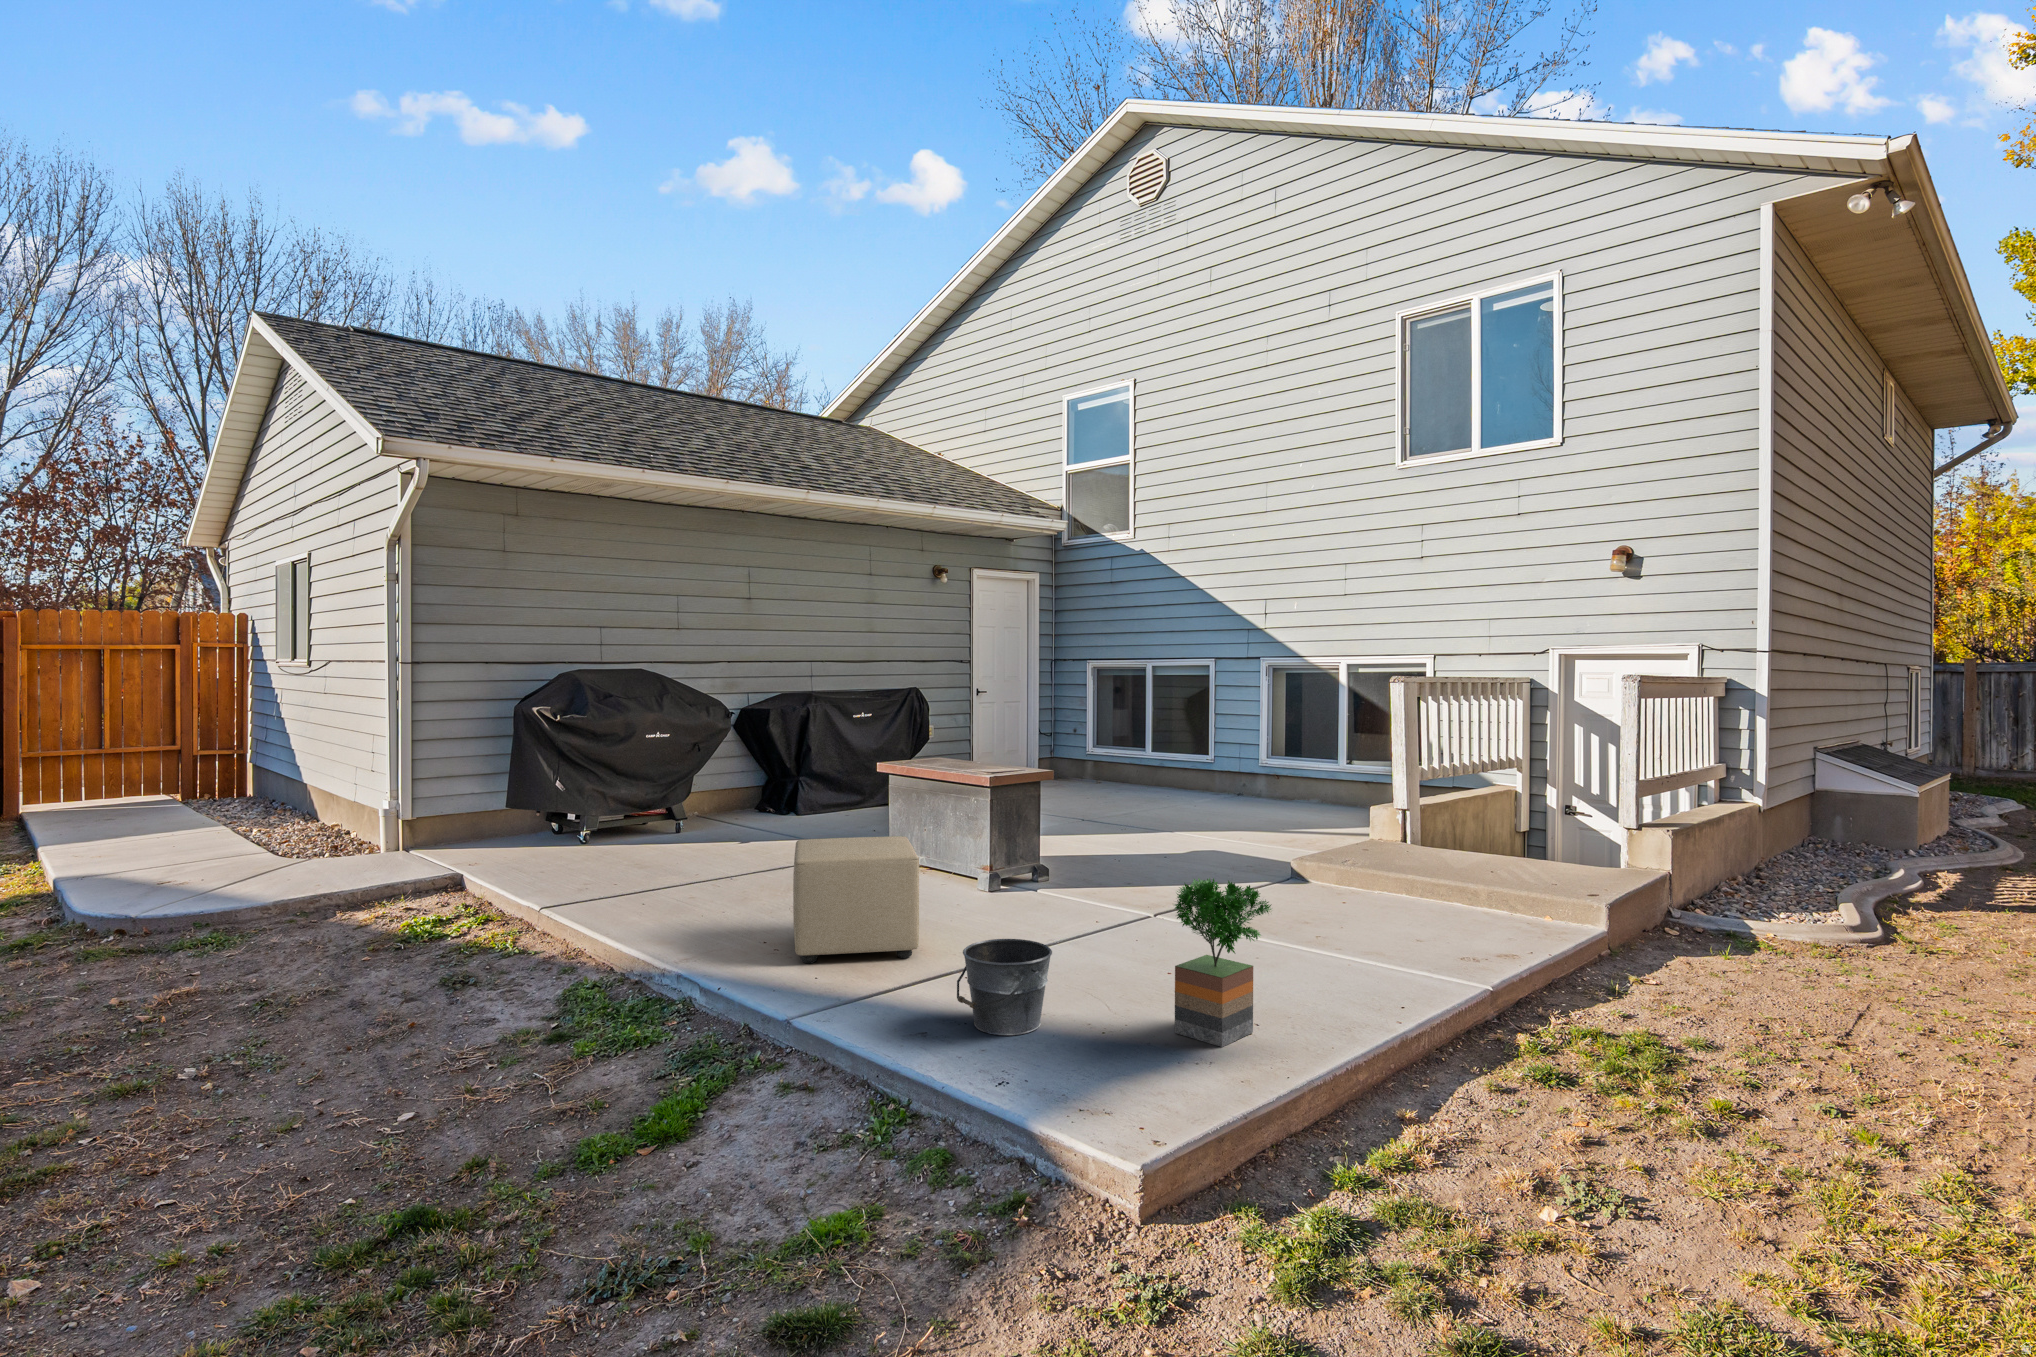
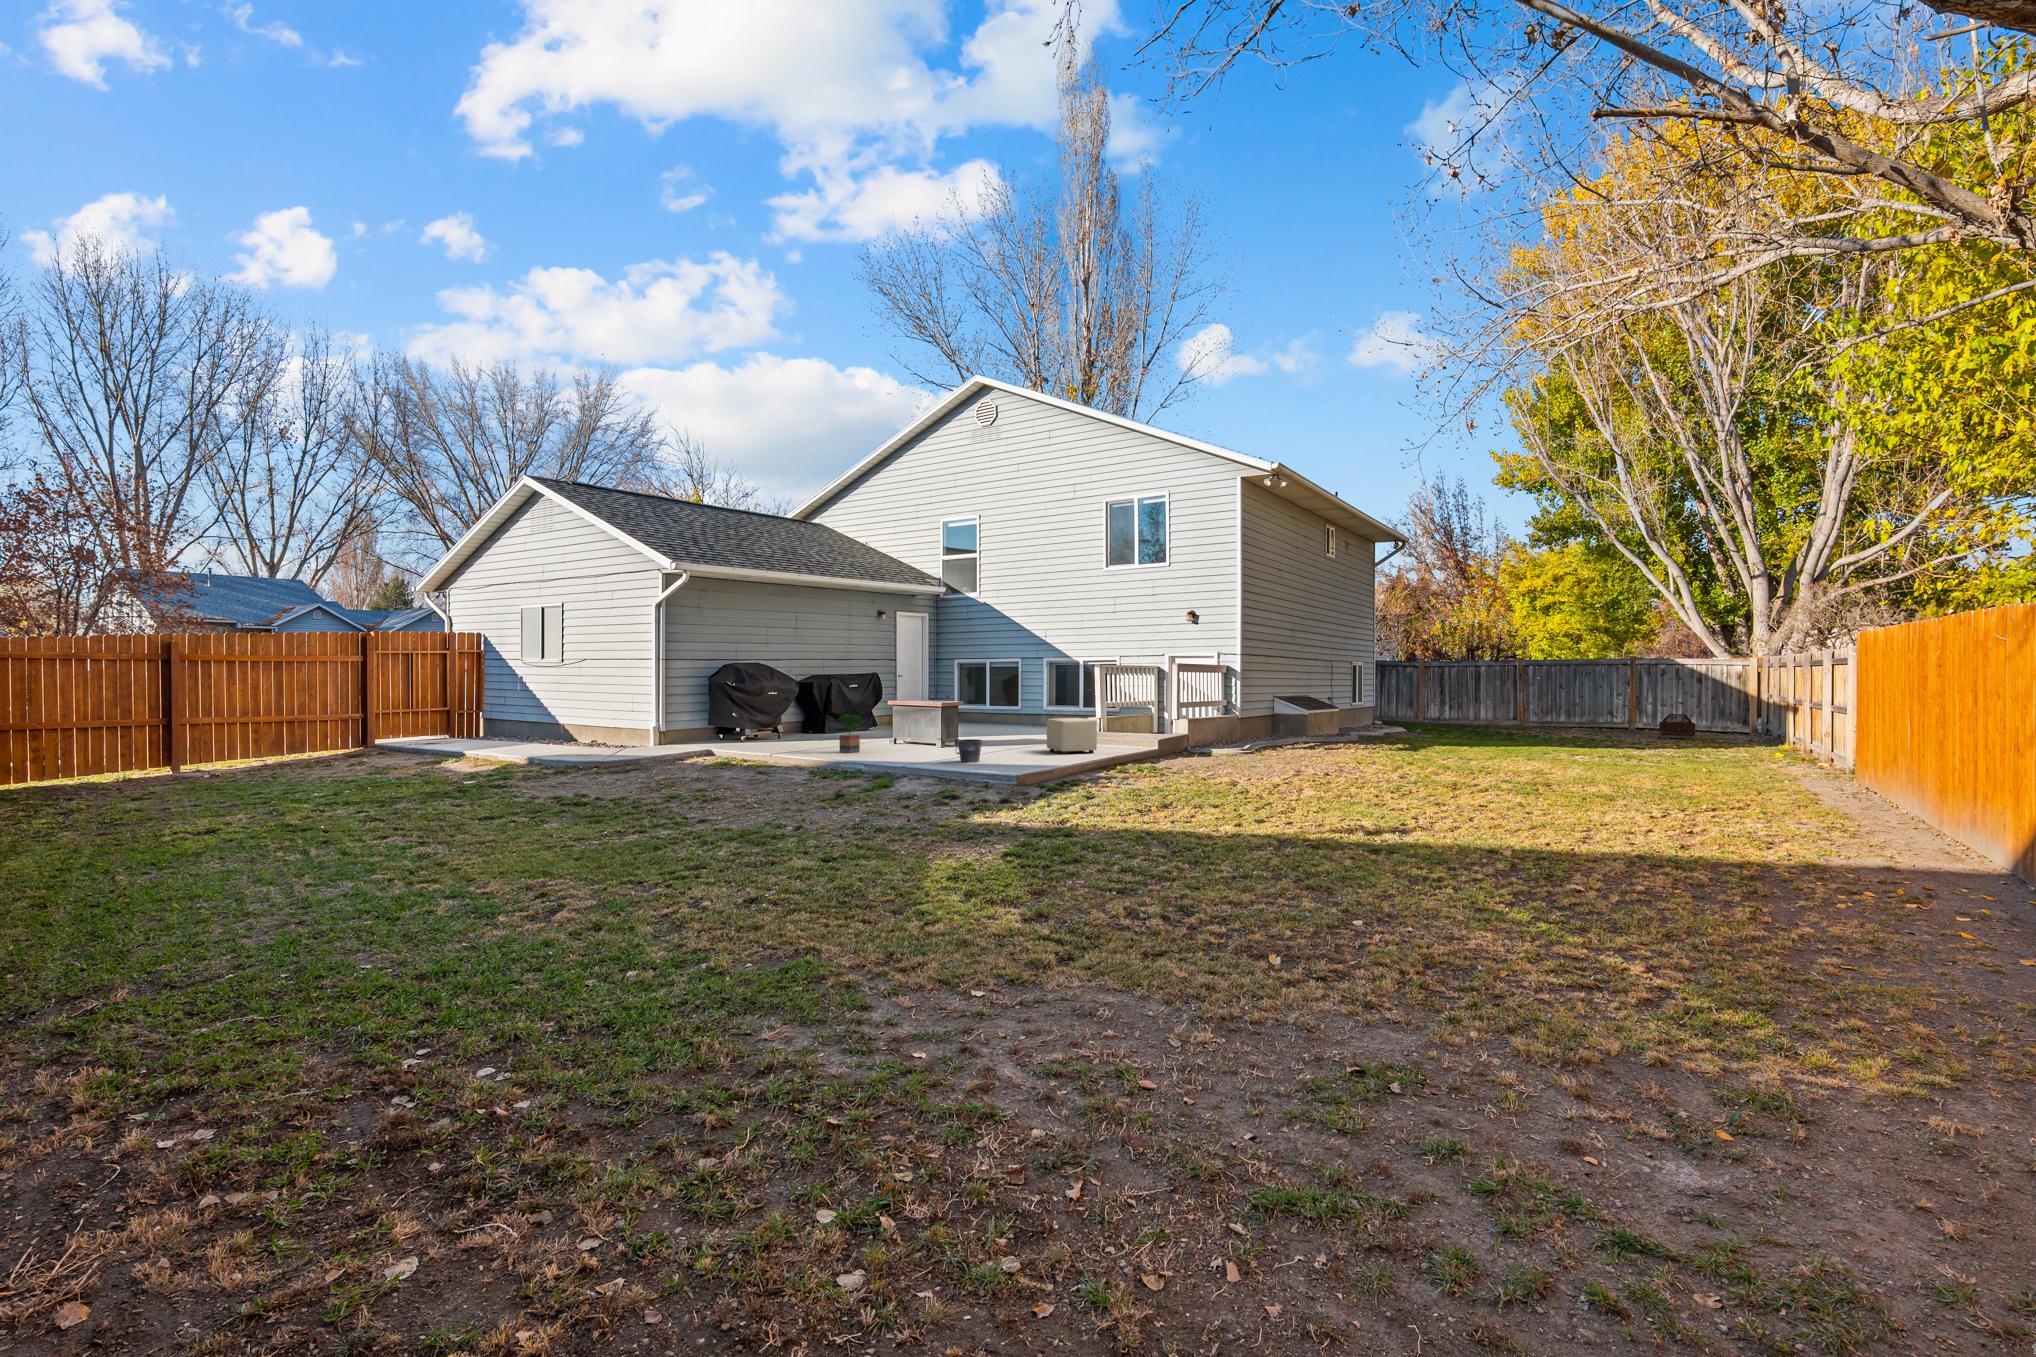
ottoman: present [793,836,919,963] -> present [1047,718,1097,754]
potted tree: present [1175,878,1271,1047] -> present [839,714,863,753]

